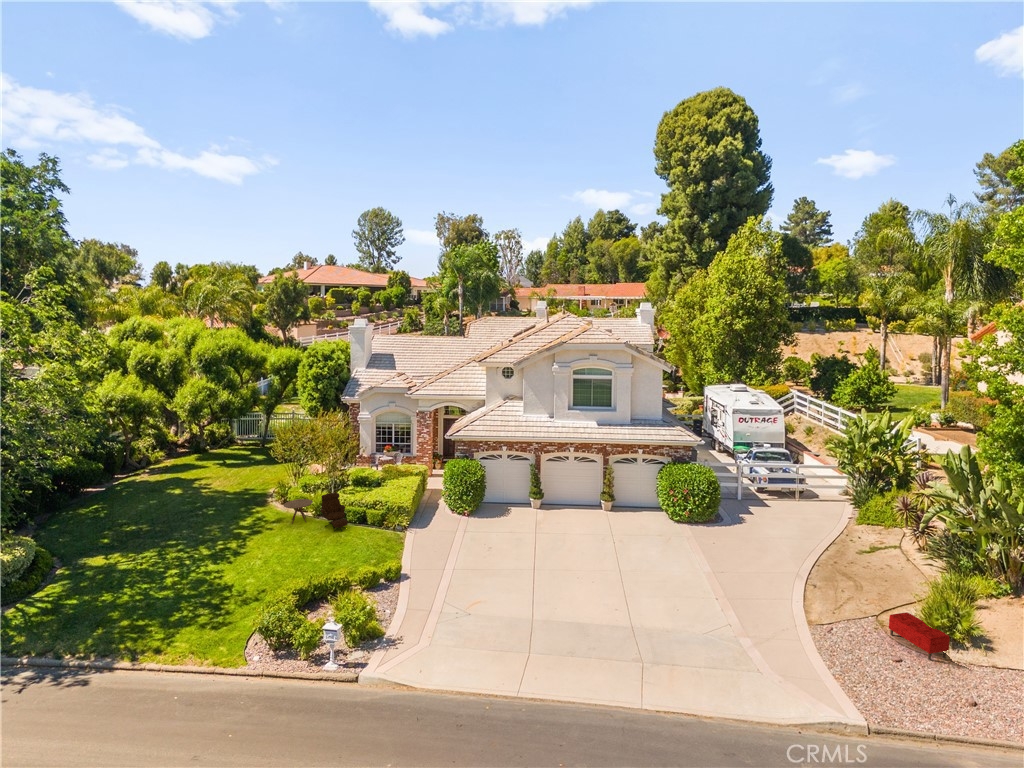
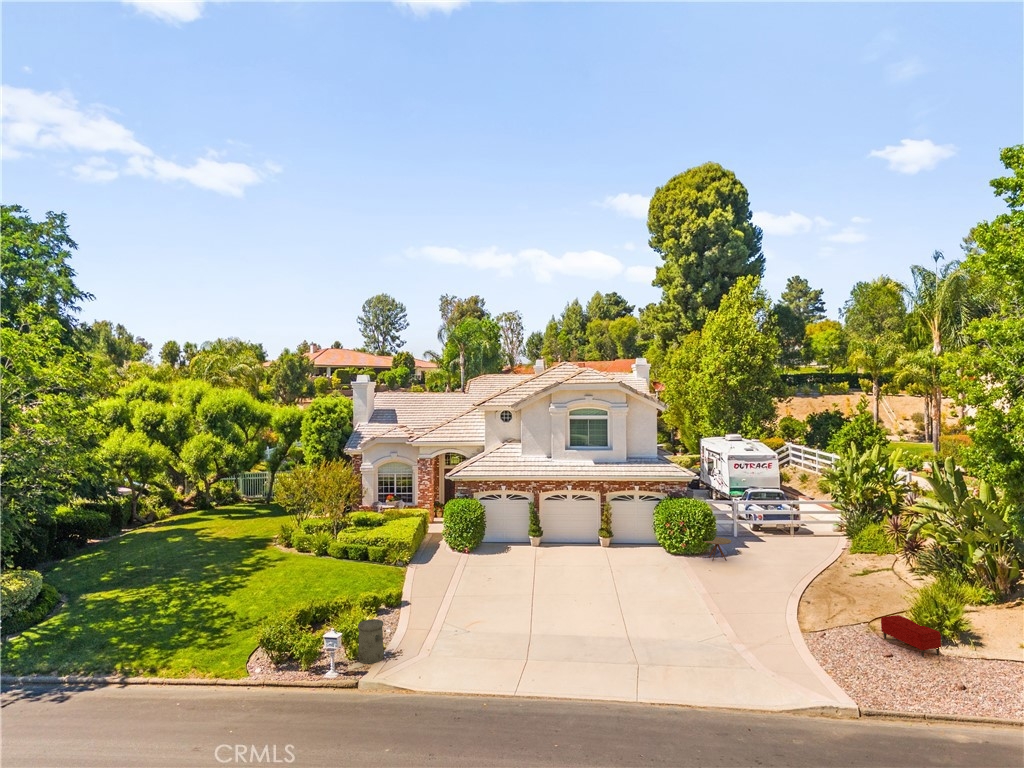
lounge chair: present [320,493,348,531] -> none [322,529,349,566]
round table: present [284,499,313,524] -> present [704,537,732,561]
trash can: none [361,612,388,657] -> present [358,619,384,664]

